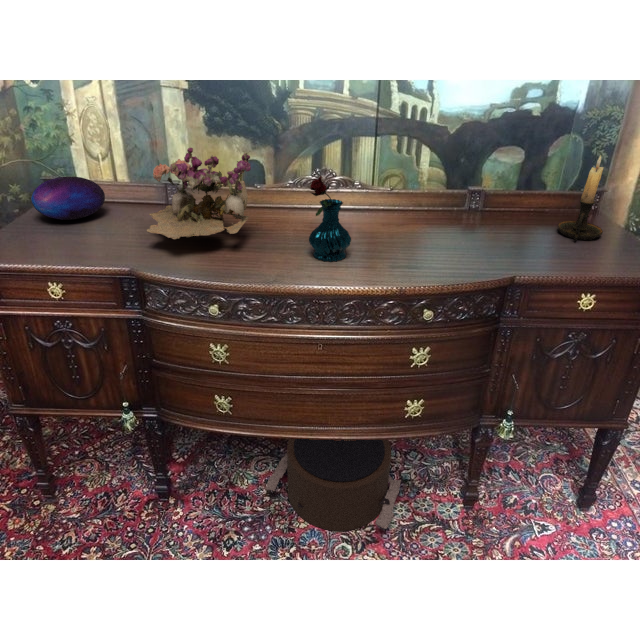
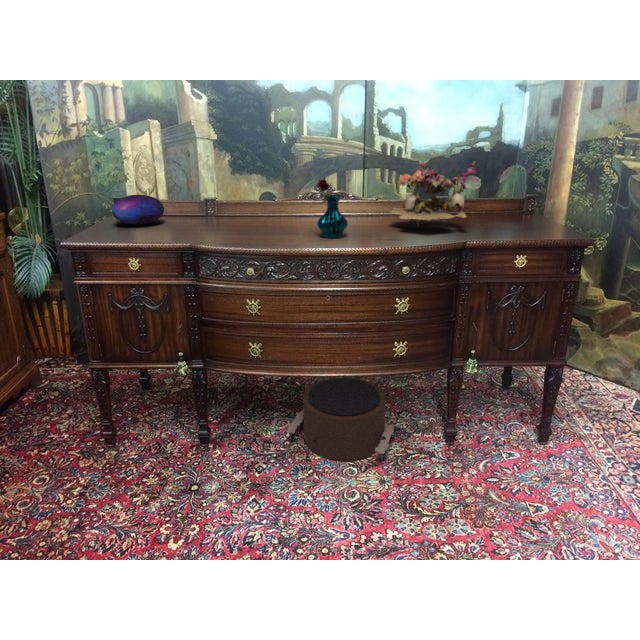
flower arrangement: present [147,148,251,239] -> present [389,161,476,226]
candle holder: present [557,156,604,241] -> none [501,164,534,226]

